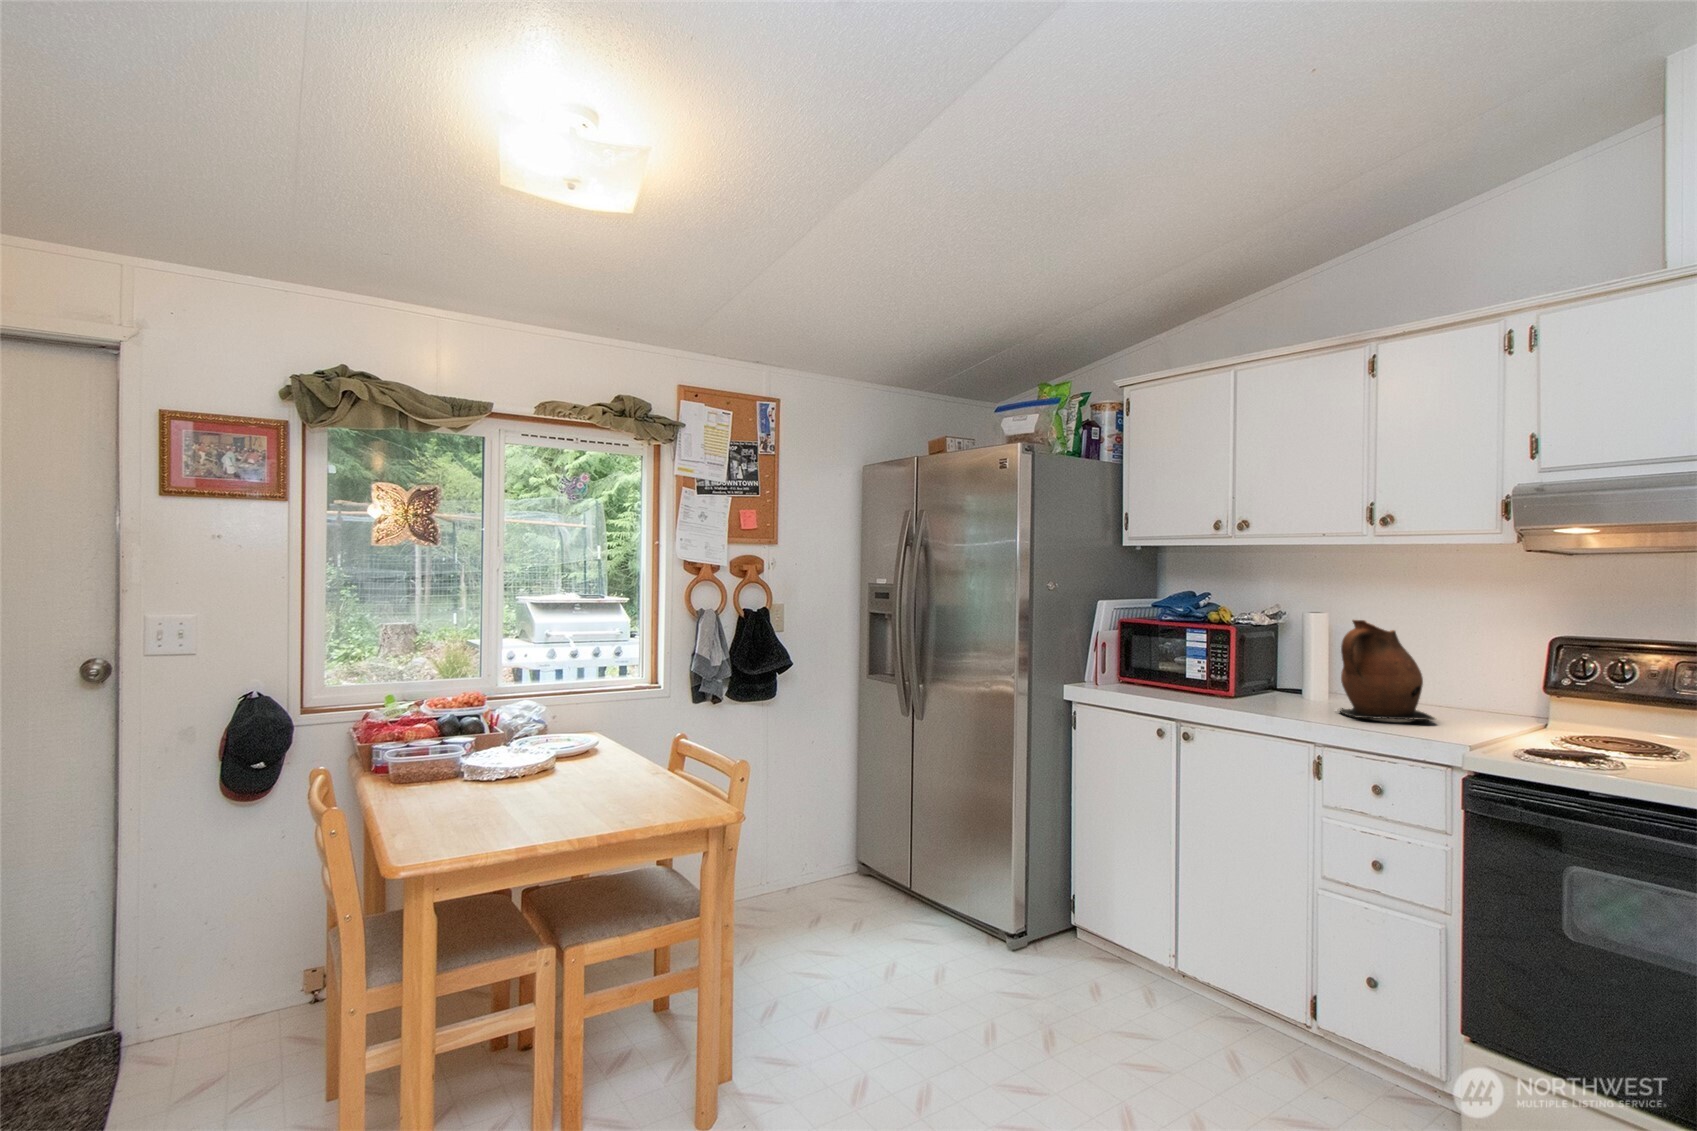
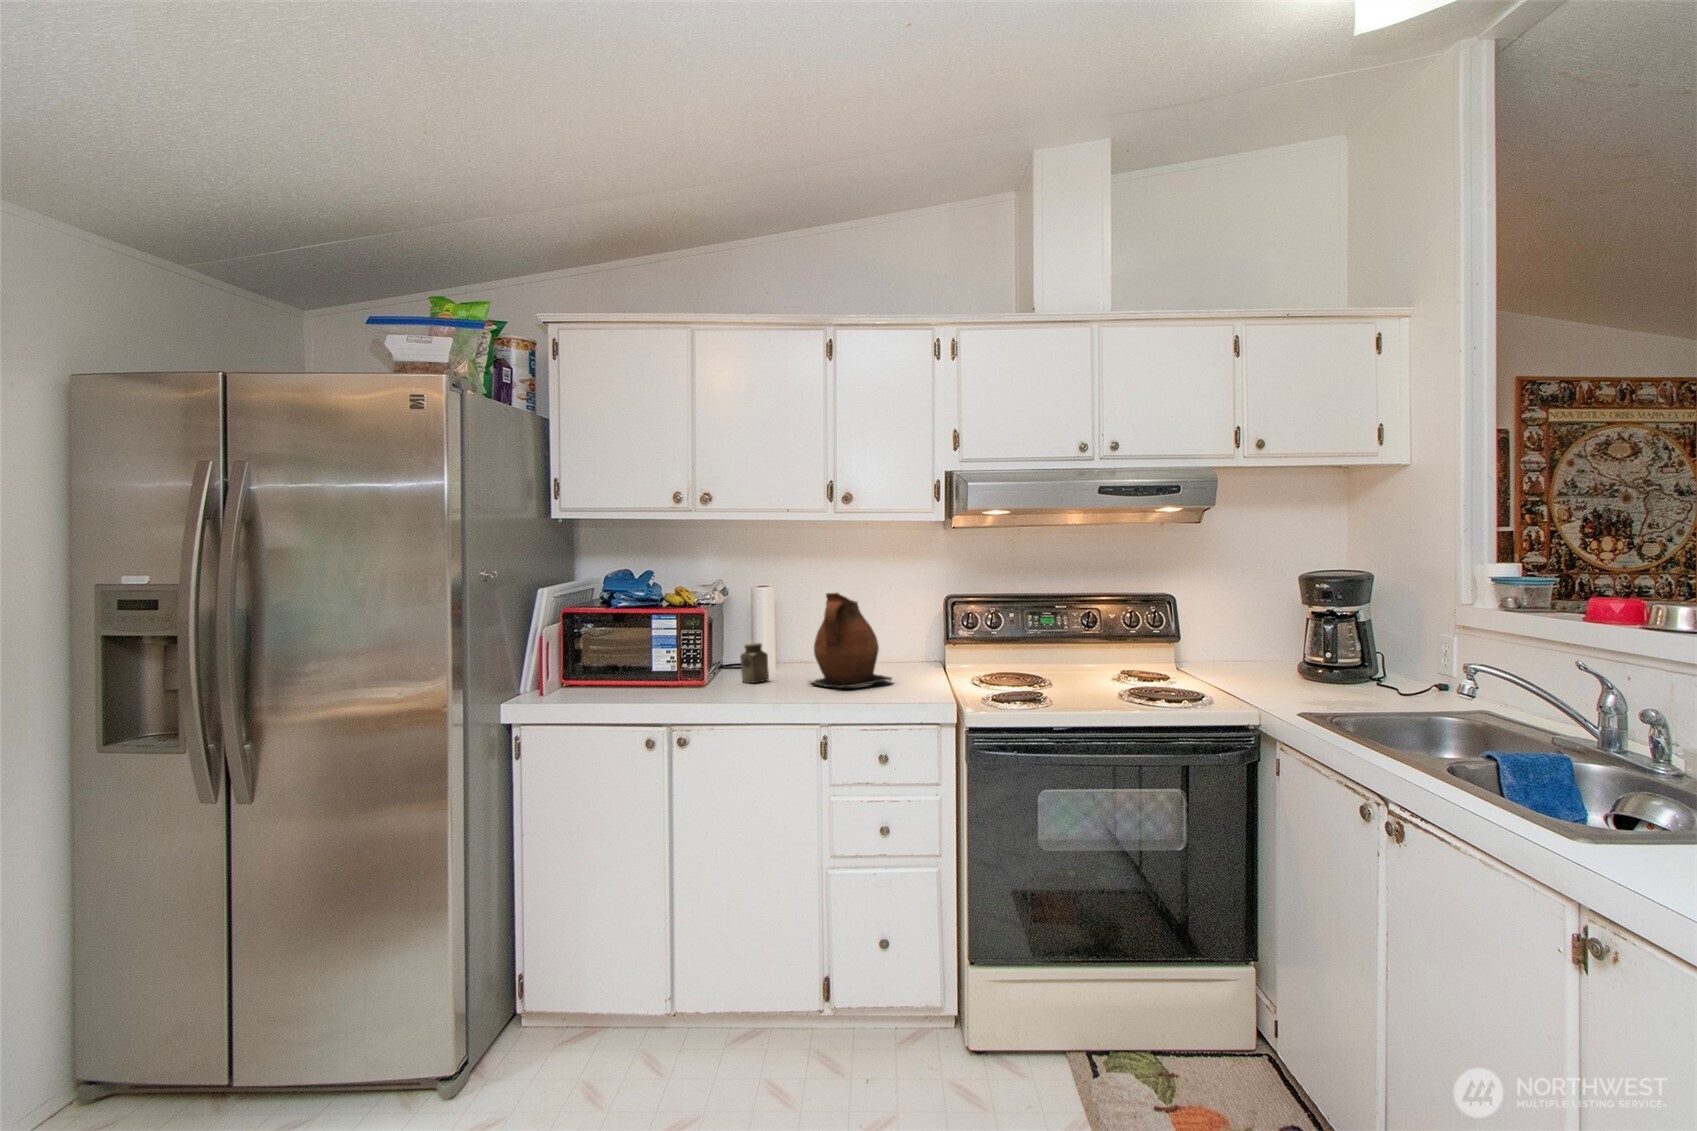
salt shaker: none [1275,663,1304,702] -> present [740,642,769,683]

